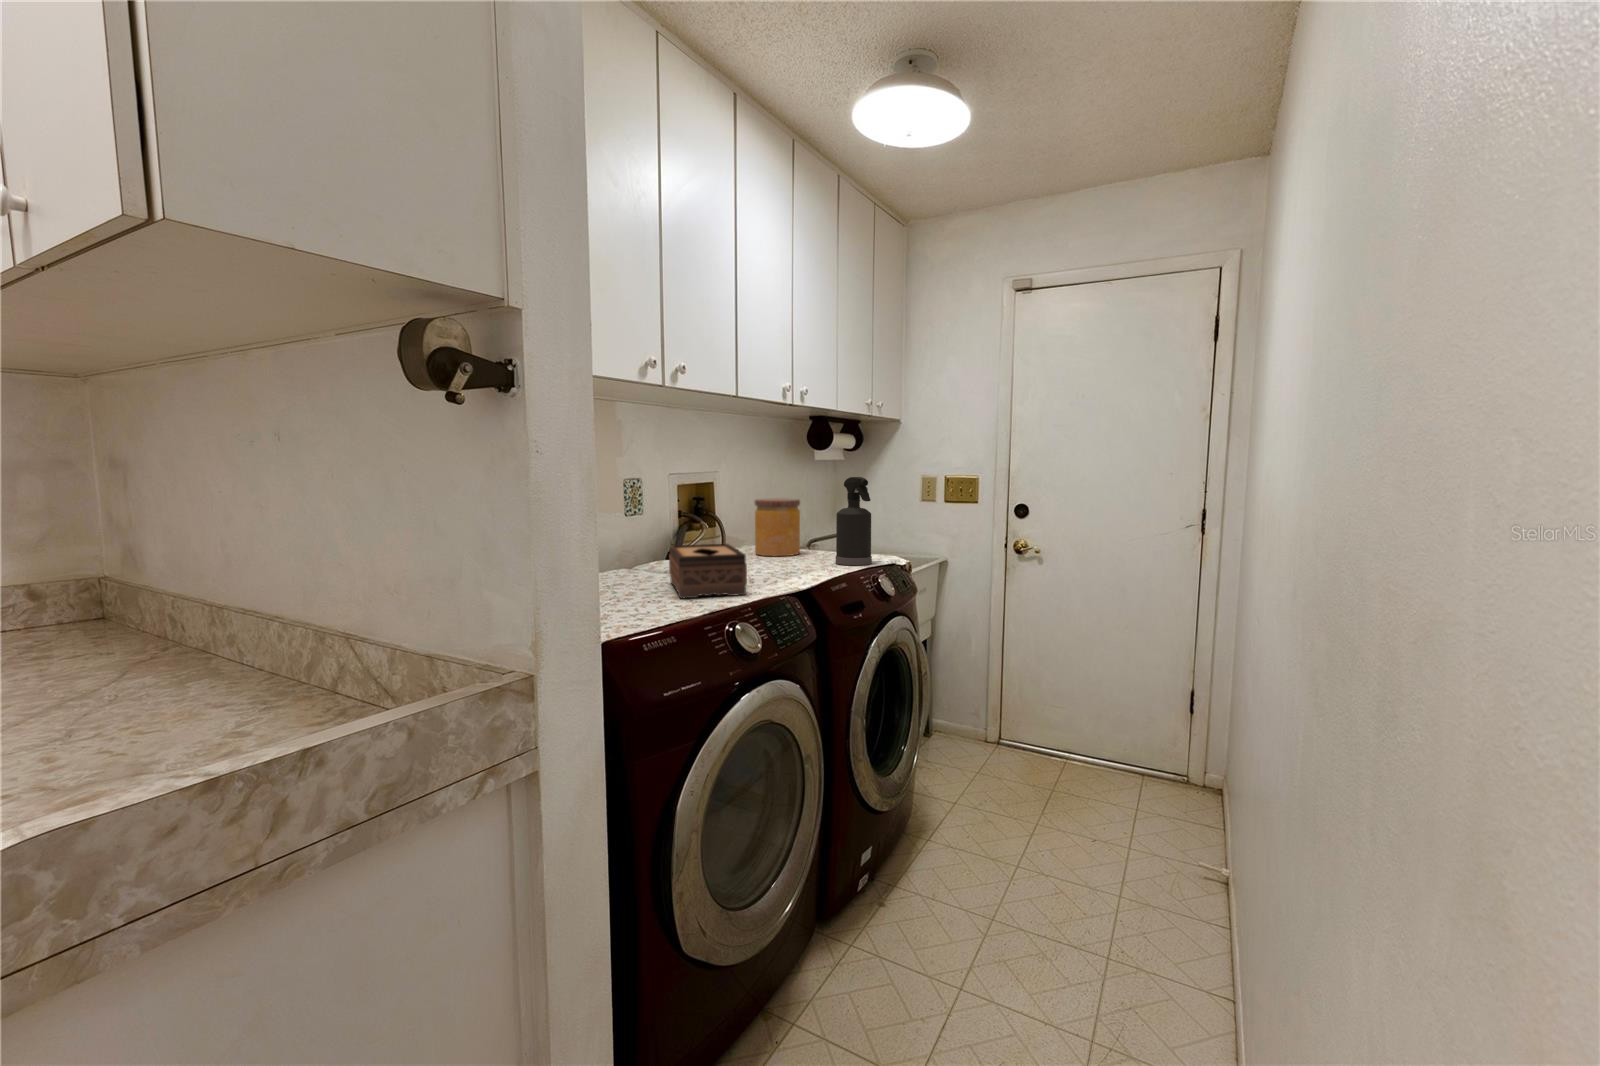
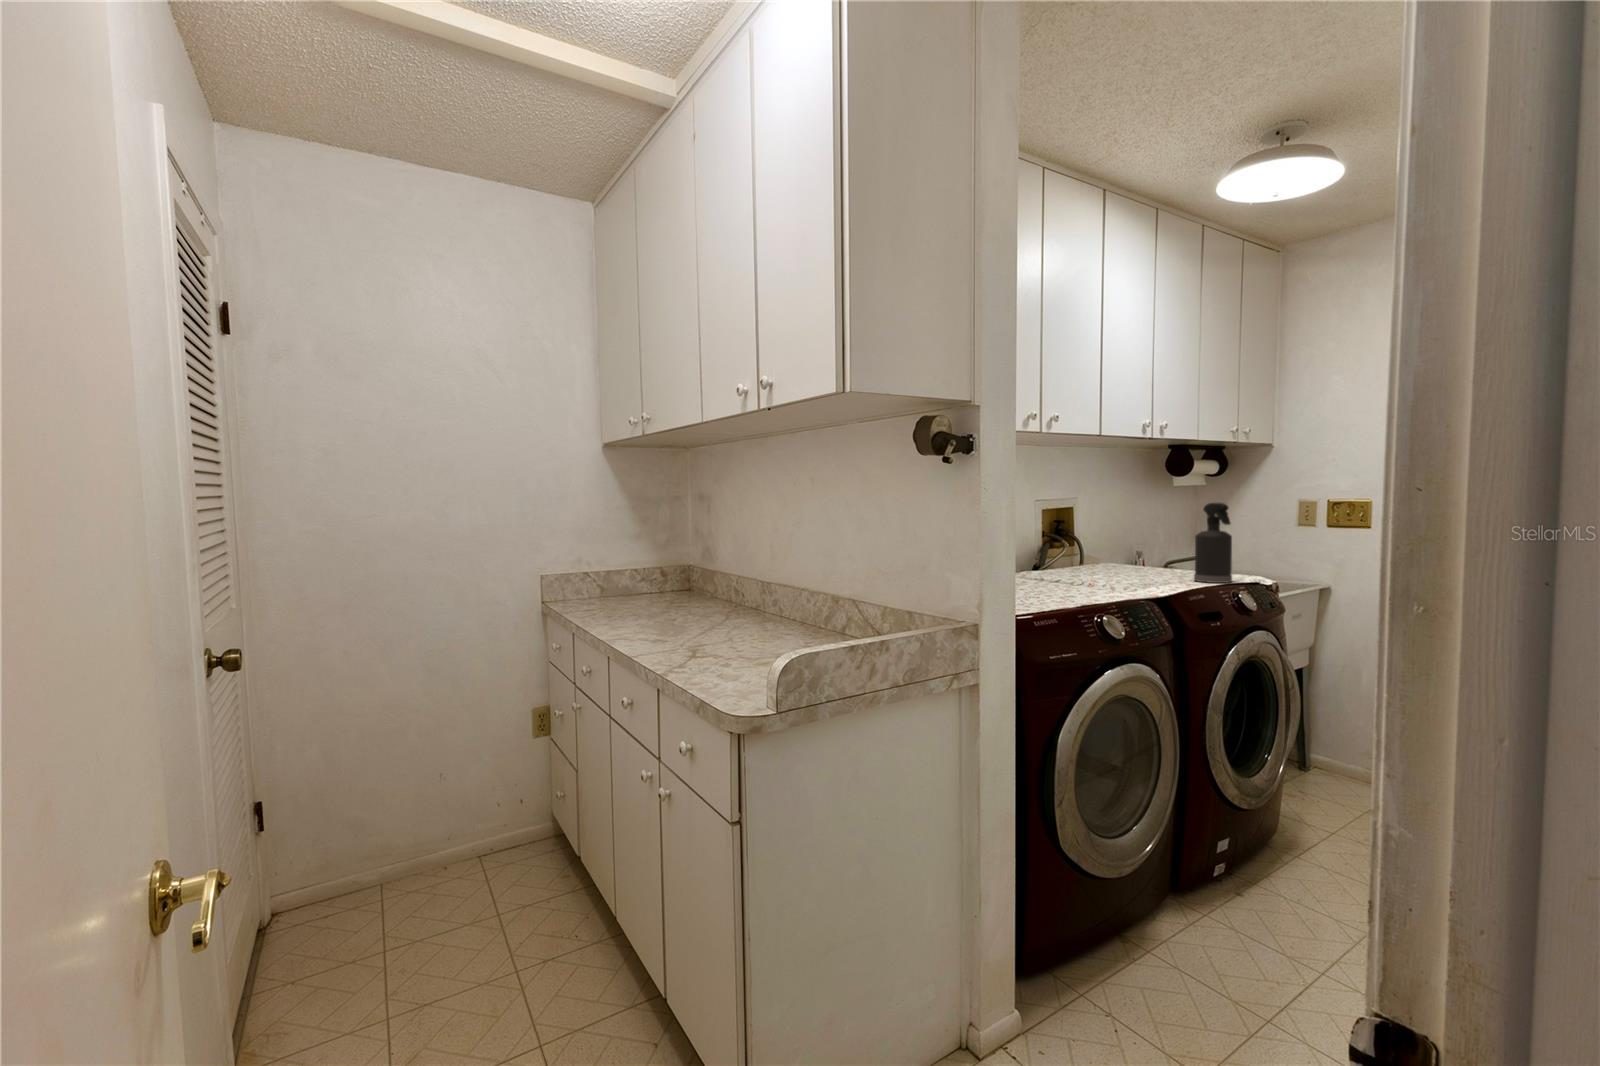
jar: present [755,498,800,556] -> none [1113,522,1158,574]
tissue box: present [669,544,747,598] -> none [1042,558,1111,598]

